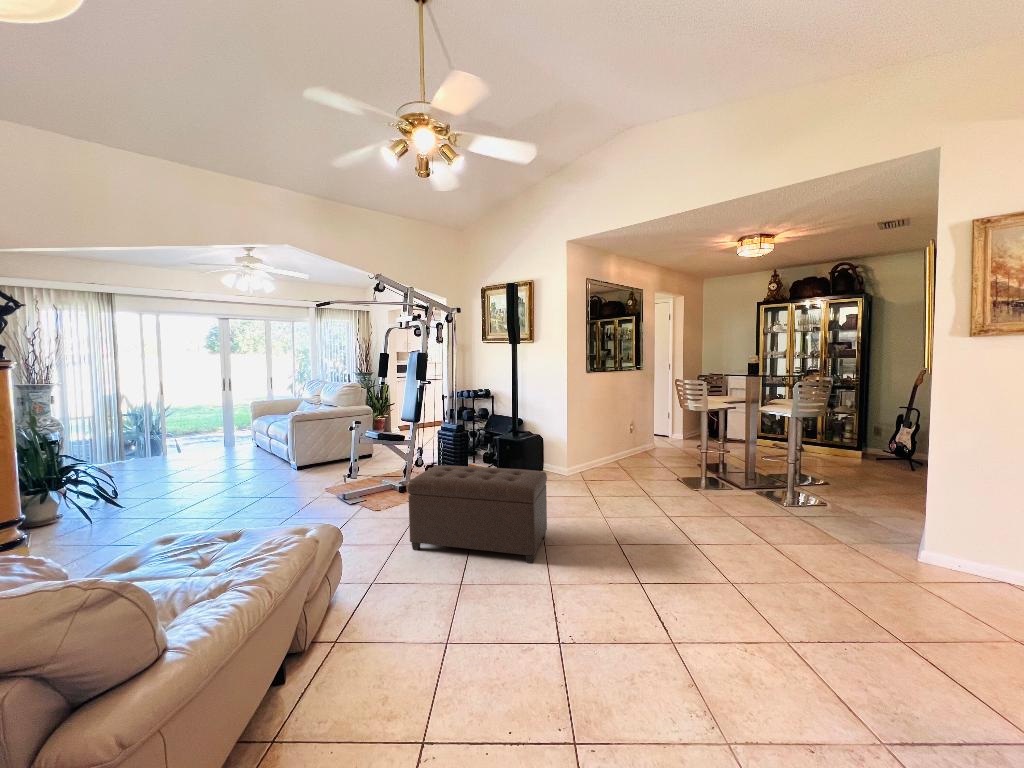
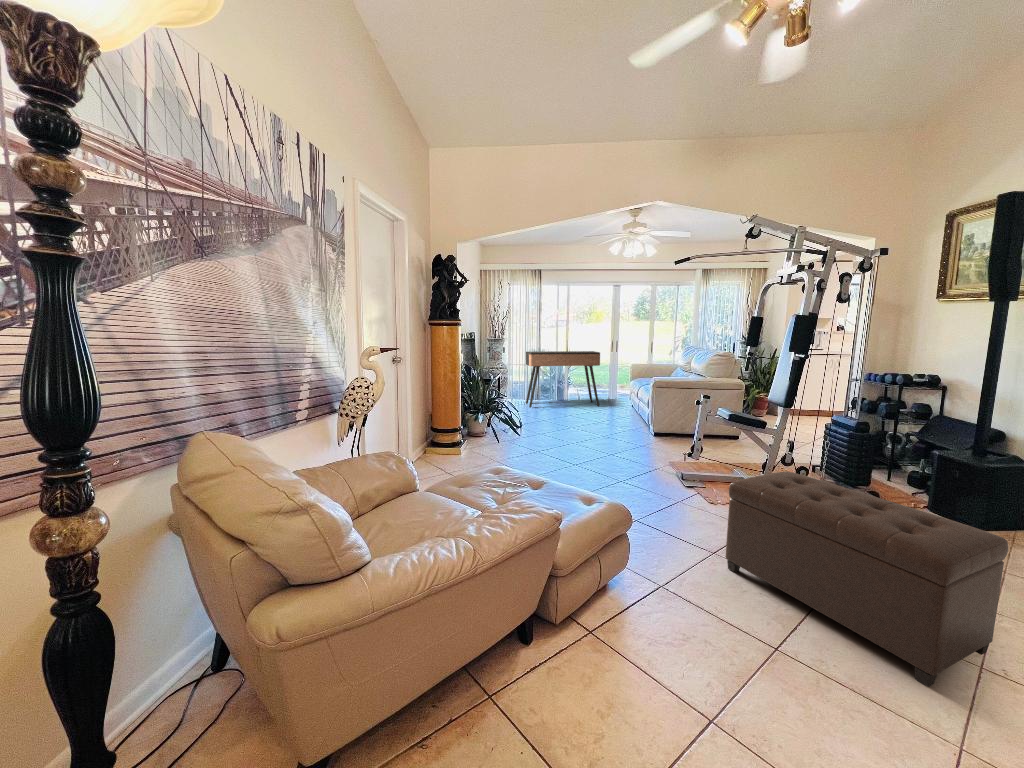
console table: none [92,391,215,471] -> present [526,351,600,408]

